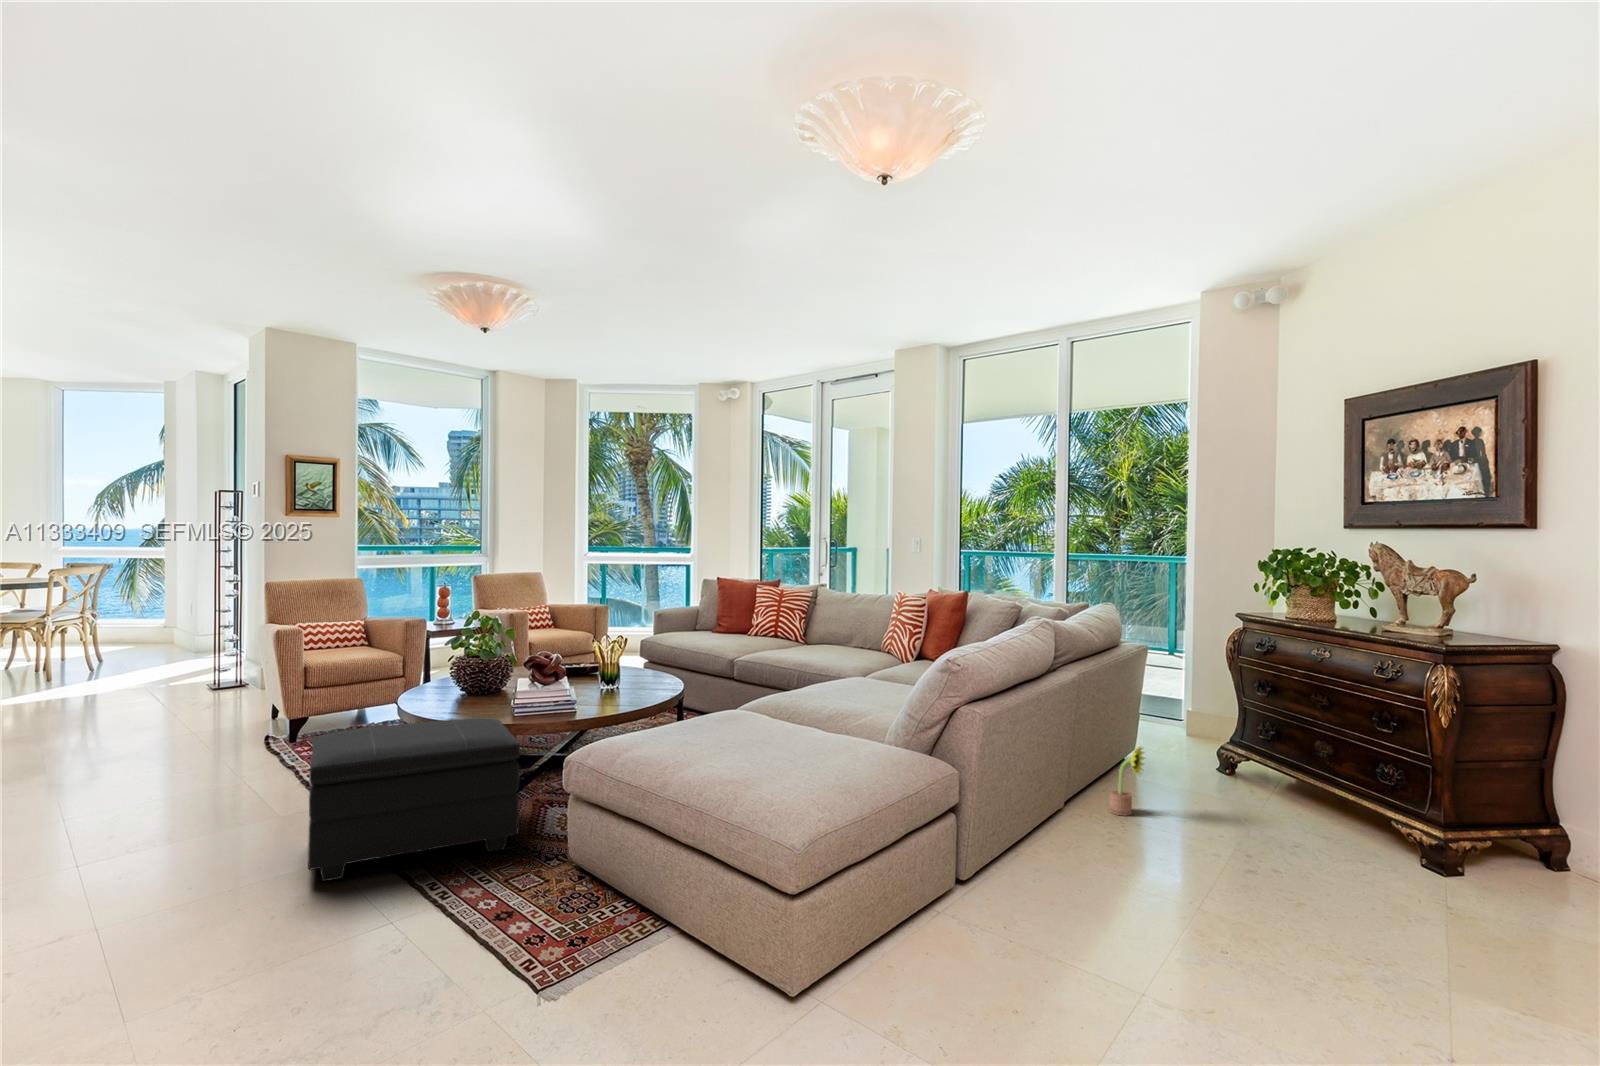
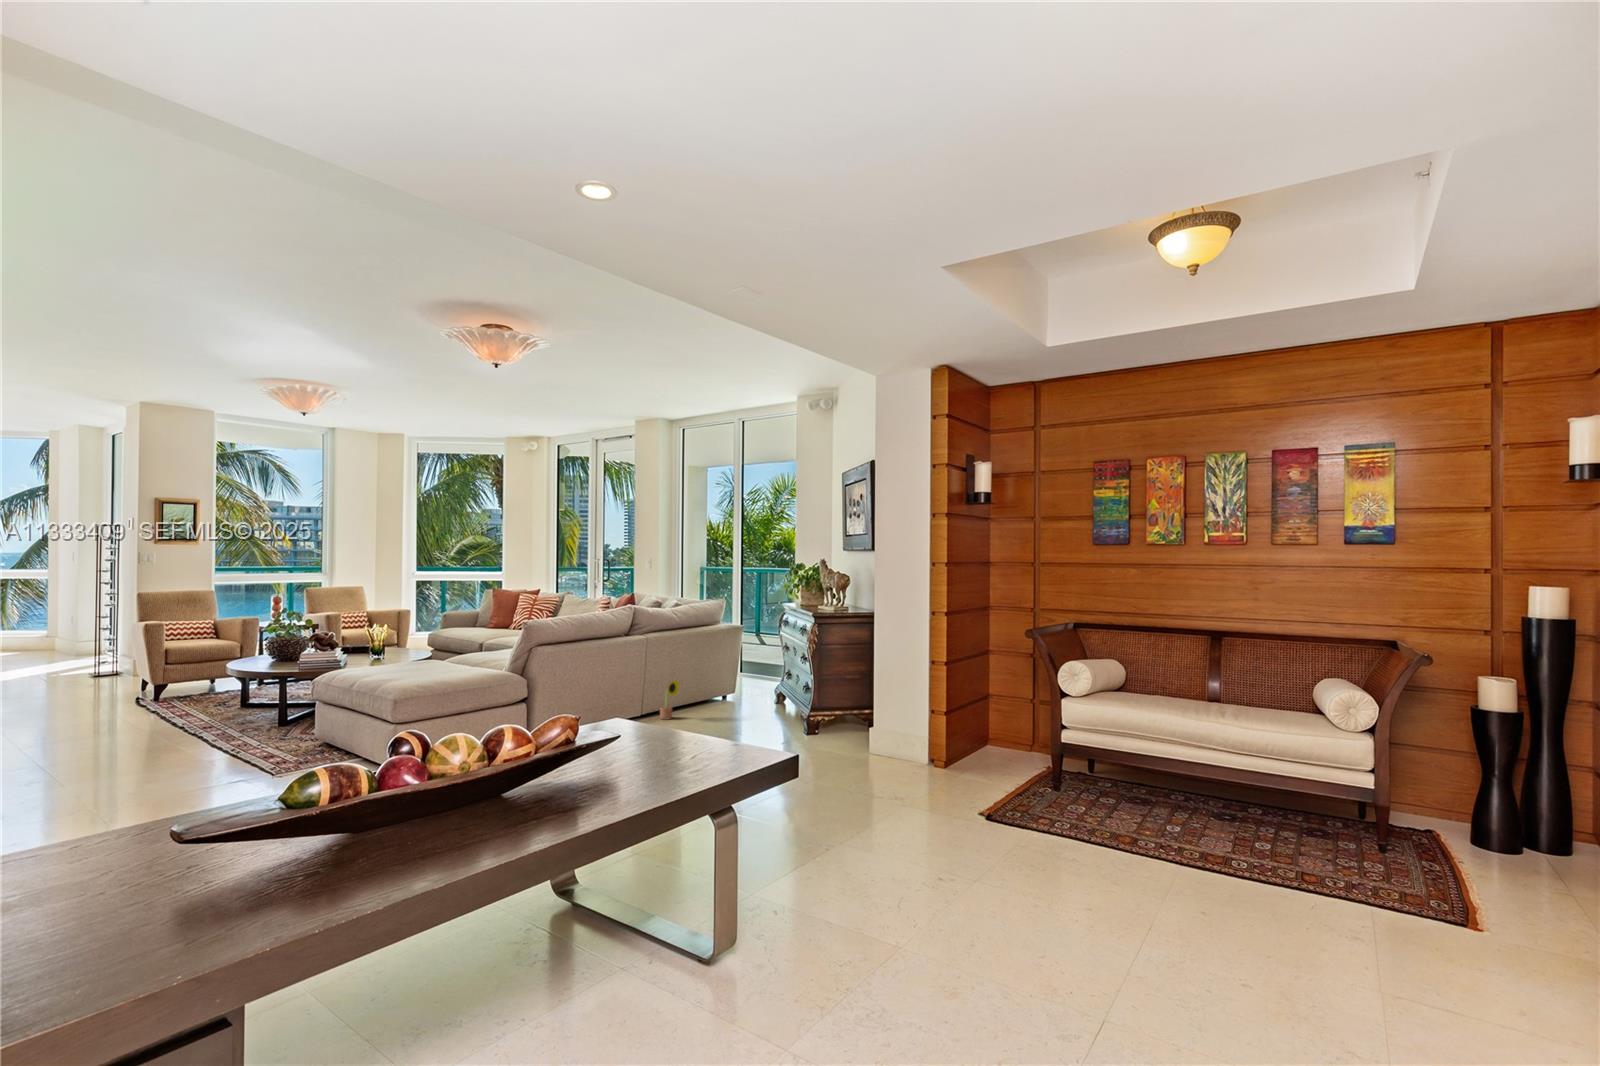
footstool: present [308,717,520,881] -> none [162,670,291,751]

